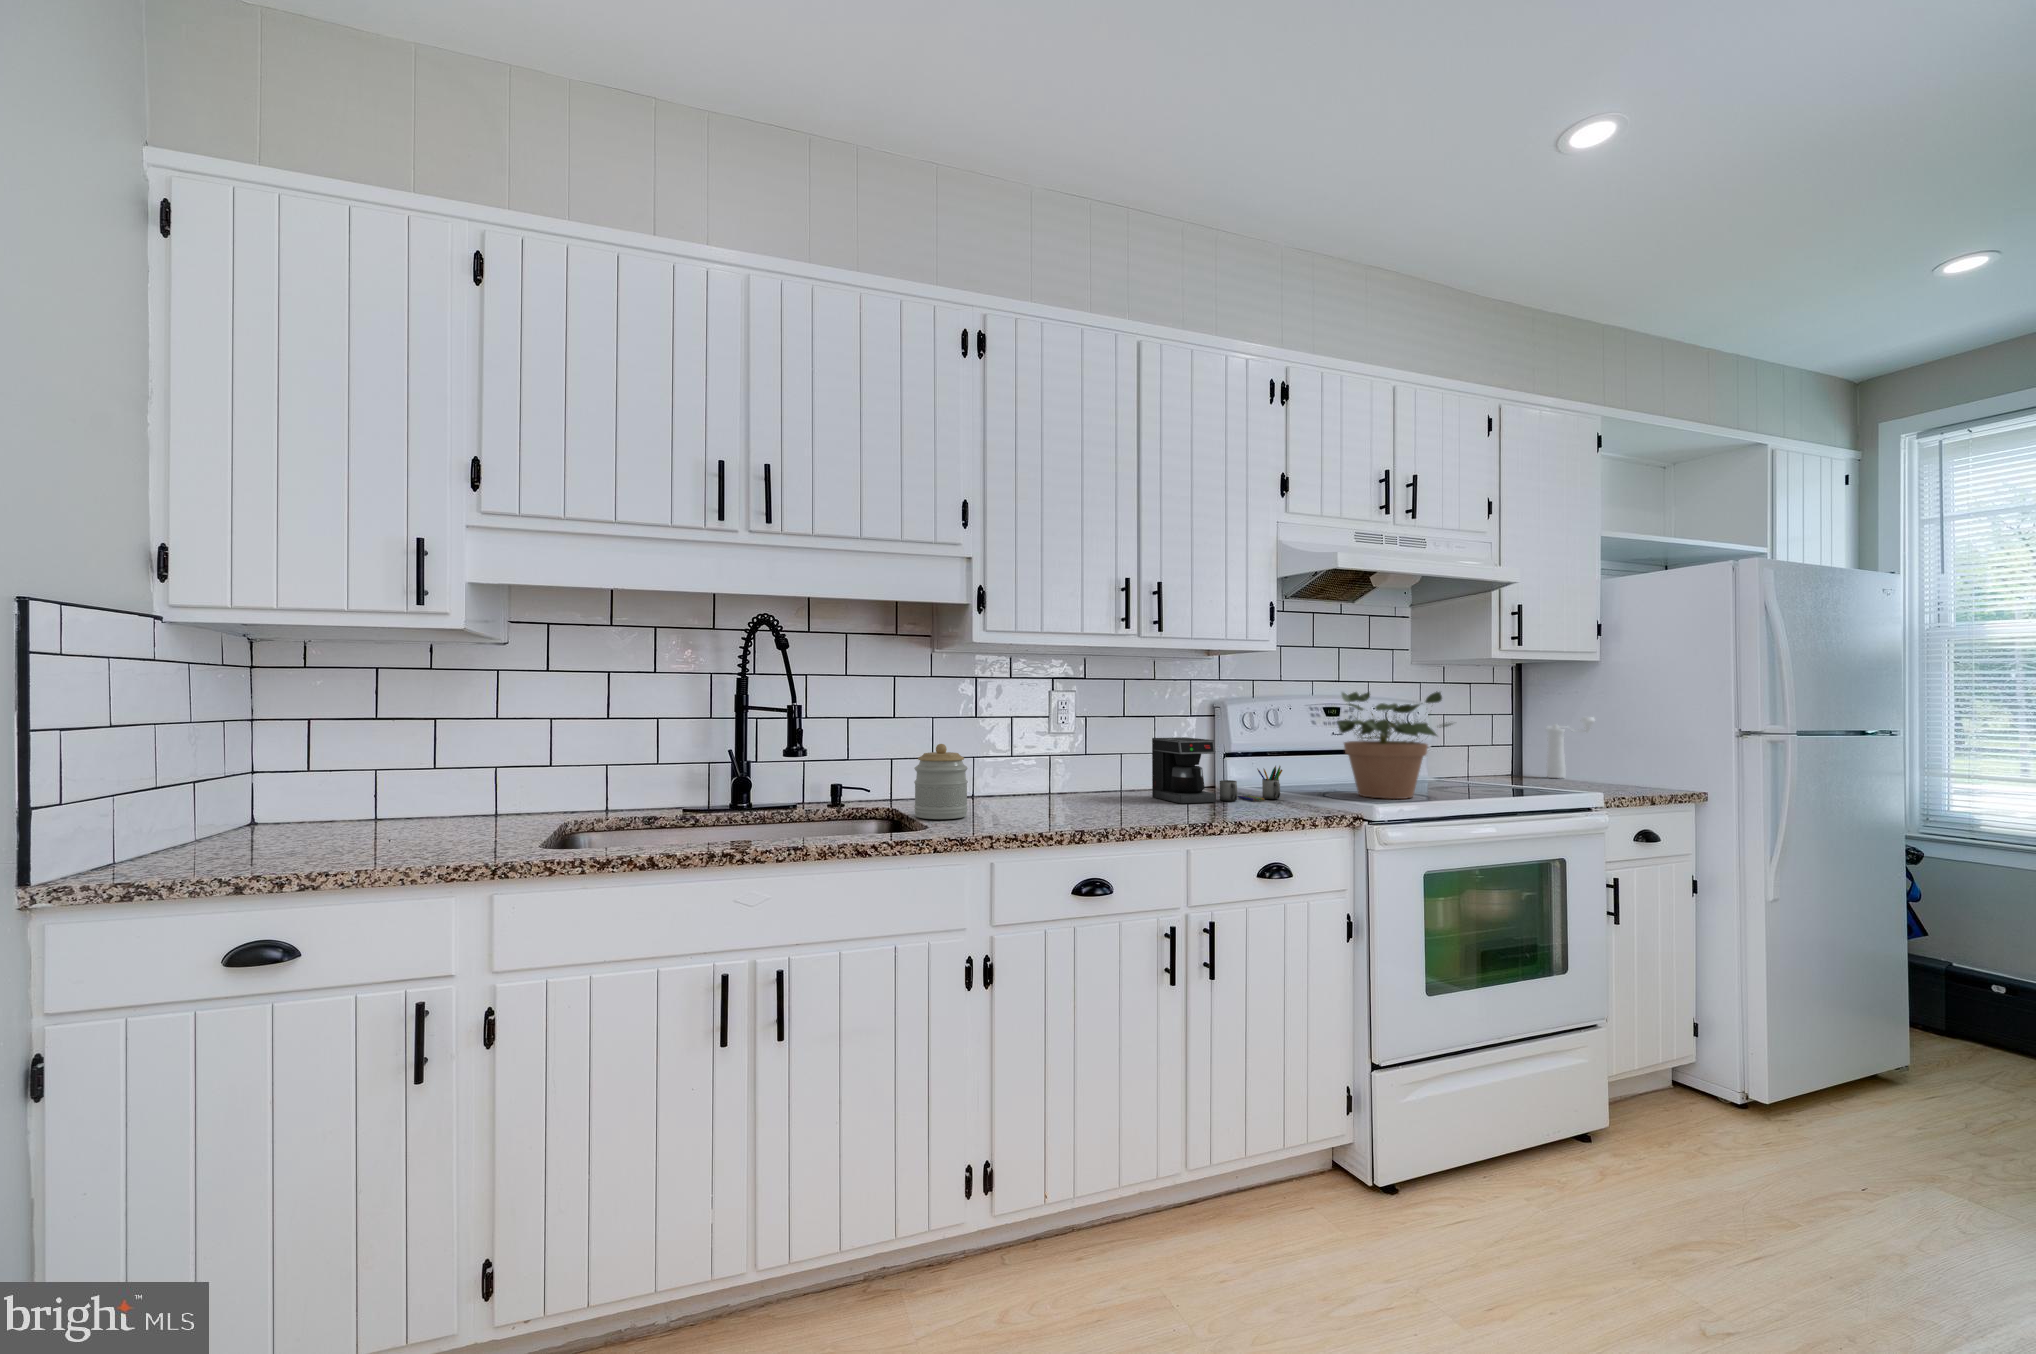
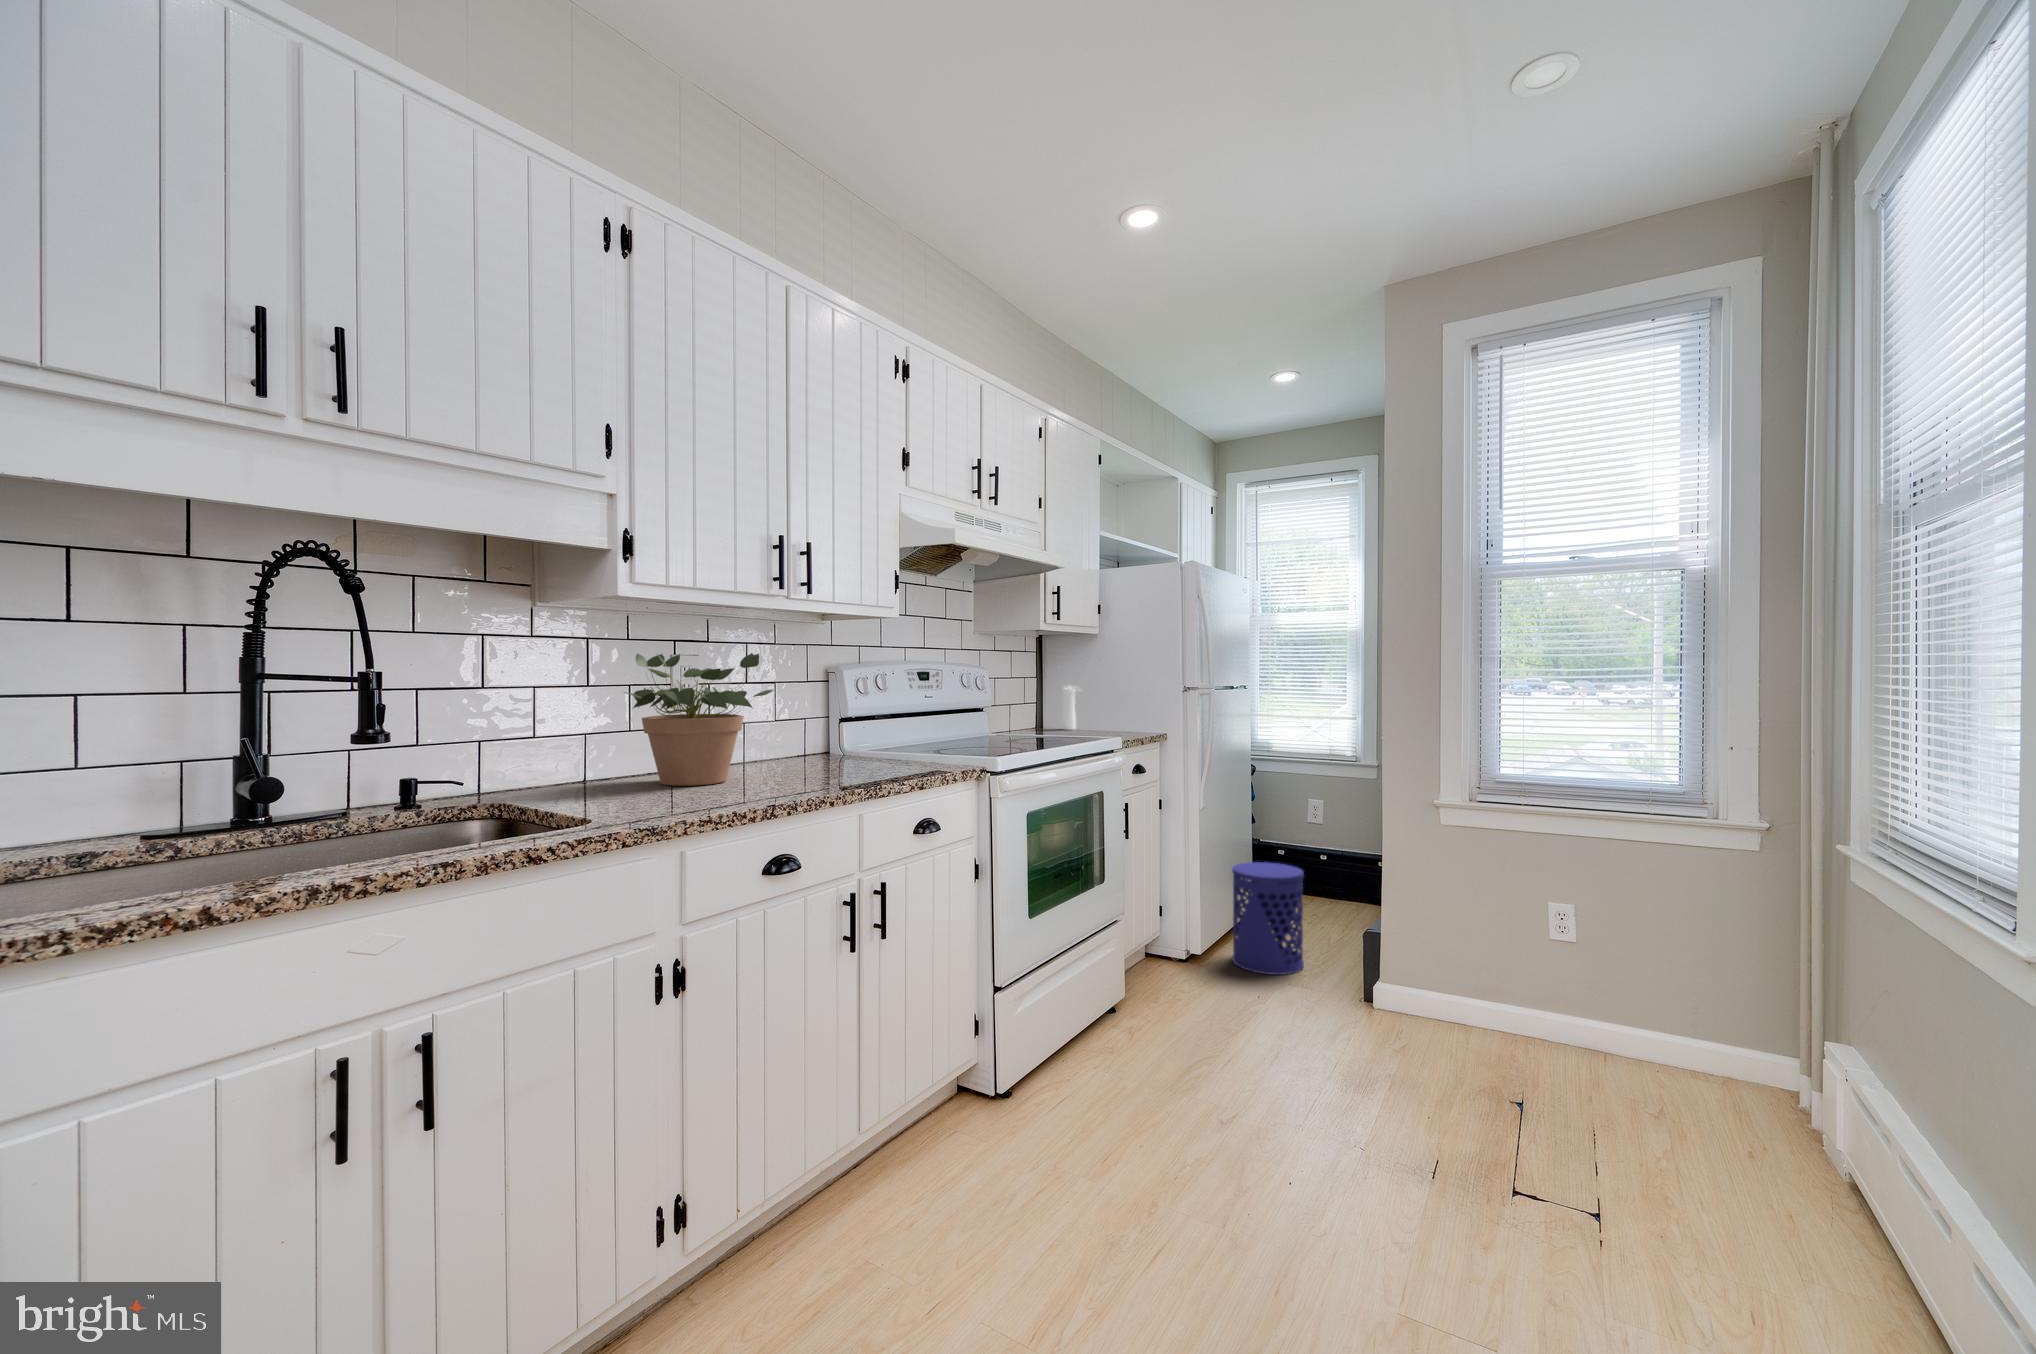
potted plant: present [1337,691,1452,799] -> present [624,653,774,786]
coffee maker: present [1152,737,1282,804] -> none [783,704,906,771]
jar: present [914,744,968,819] -> none [546,718,619,811]
waste bin: none [1819,983,1961,1163] -> present [1232,862,1304,975]

